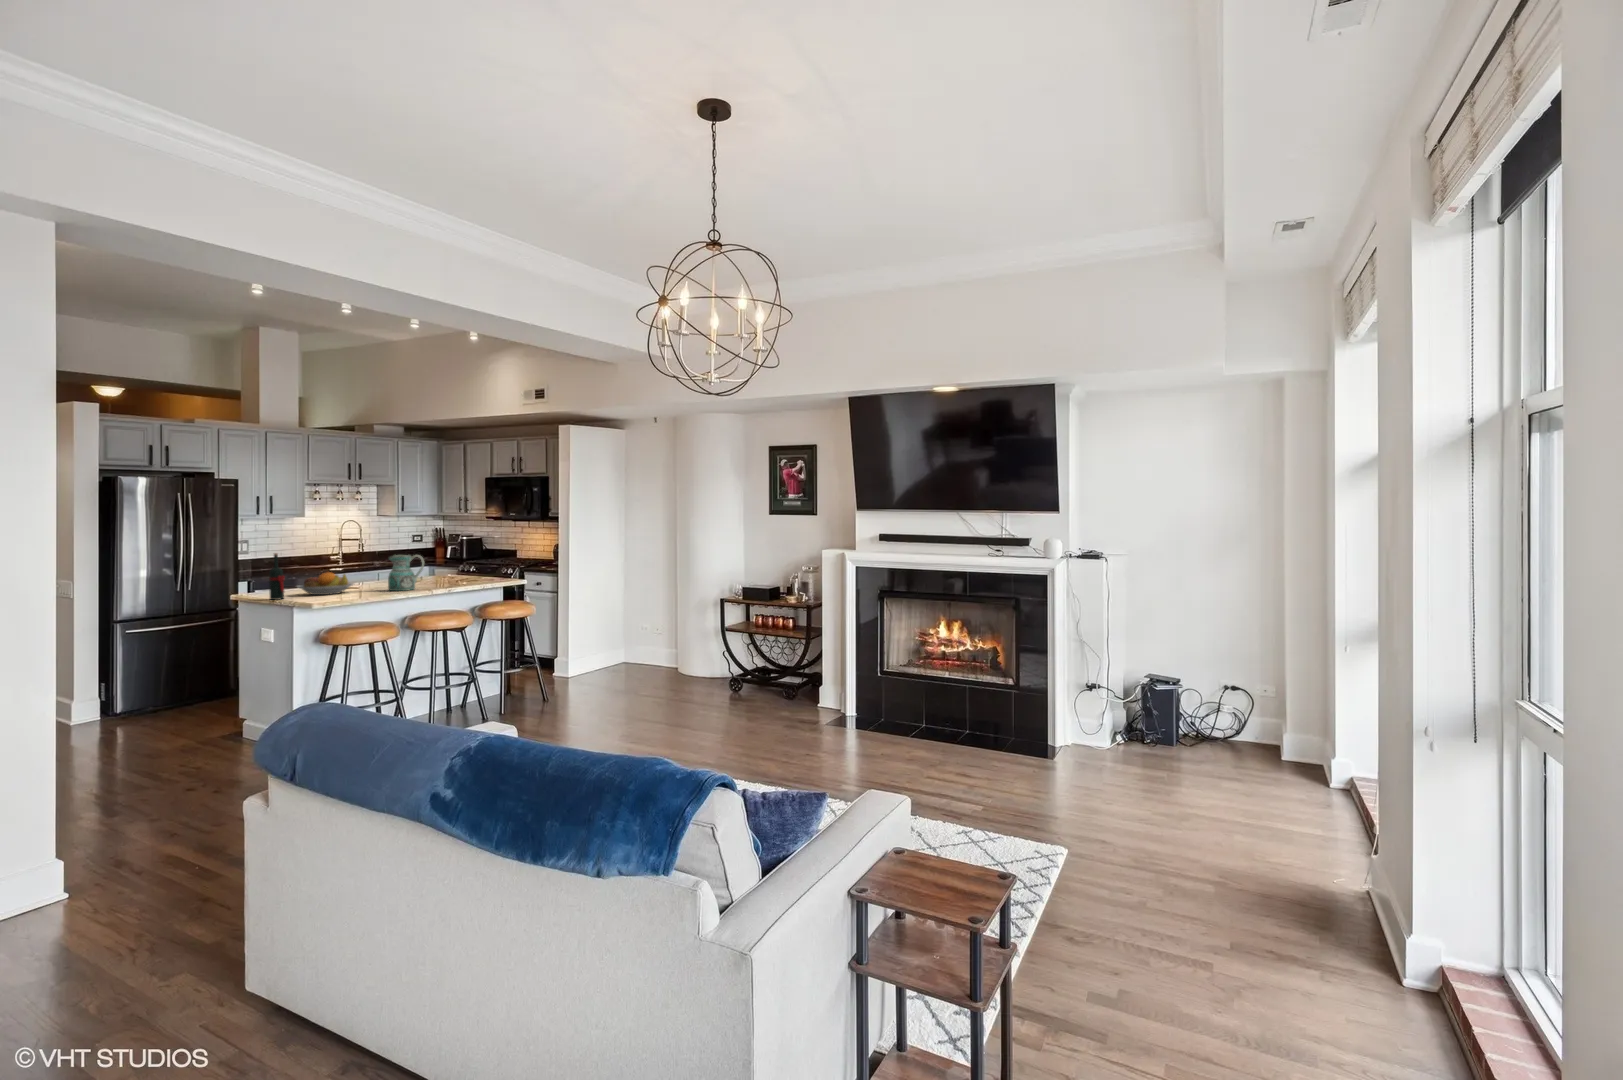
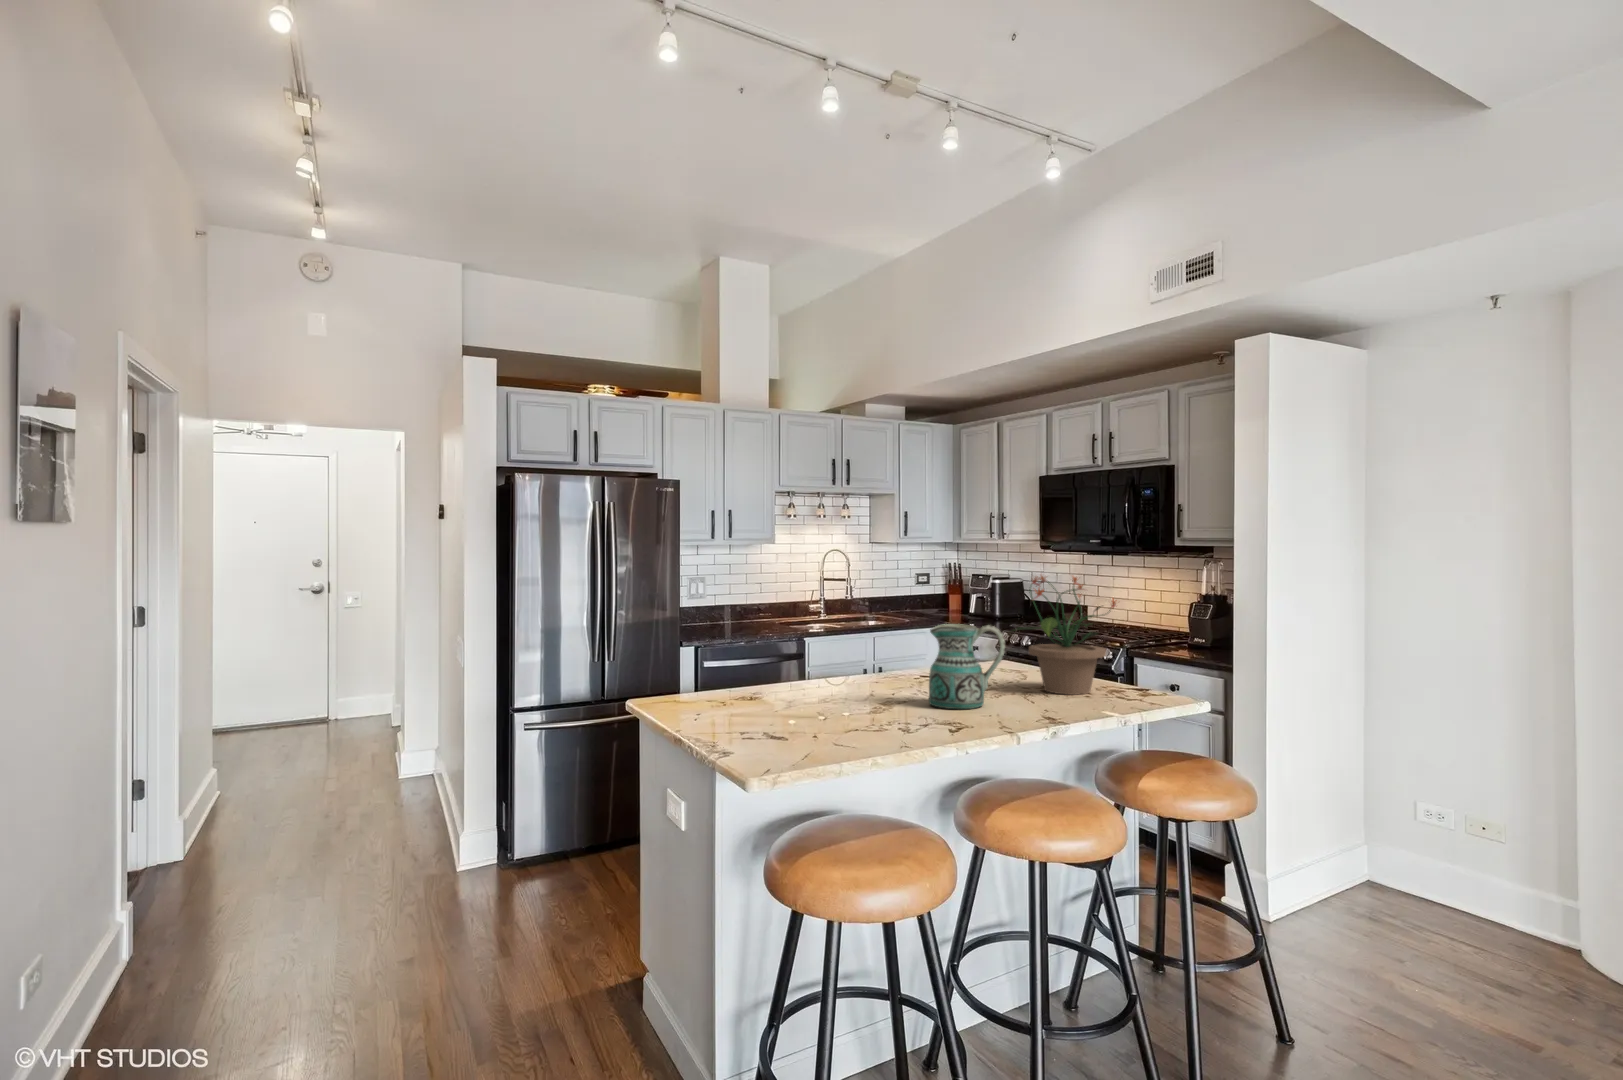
potted plant: none [432,532,485,585] -> present [1014,576,1116,695]
wine bottle: present [269,553,285,600] -> none [705,615,733,719]
fruit bowl: present [297,572,354,595] -> none [754,658,862,707]

